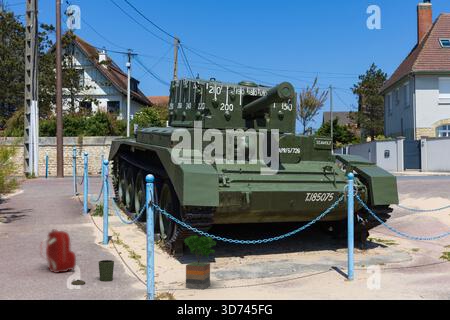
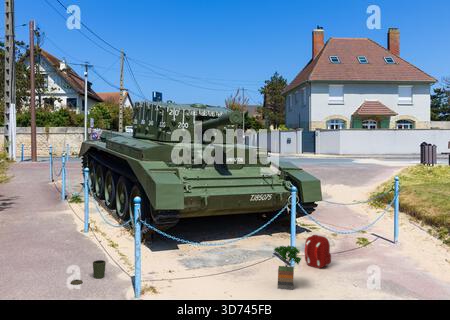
backpack: present [45,230,76,273] -> present [304,235,331,268]
potted tree: present [185,236,216,289] -> present [274,245,301,290]

